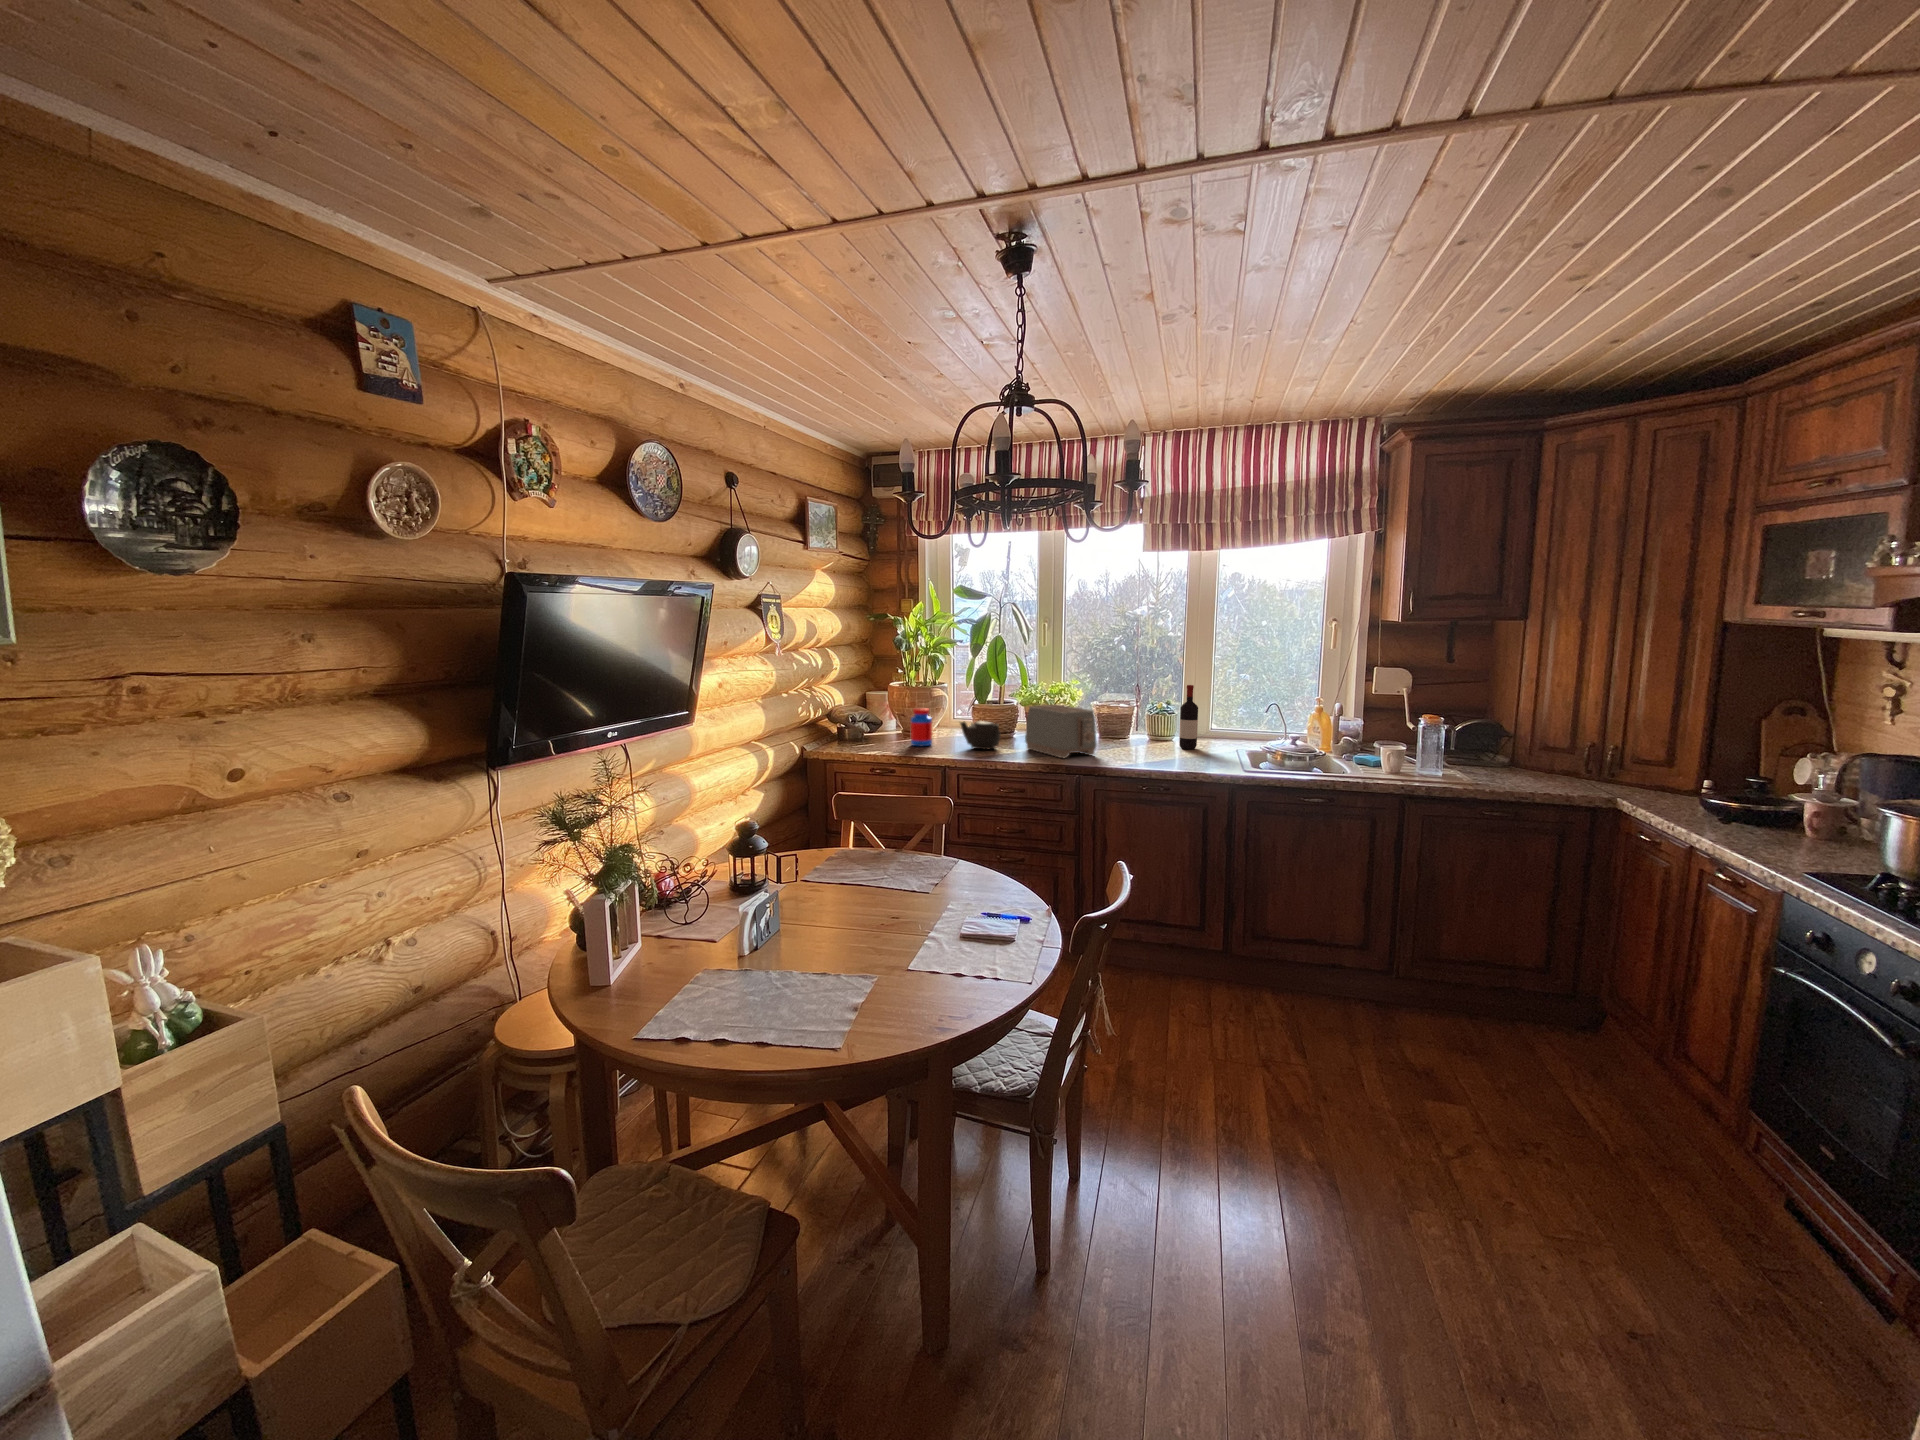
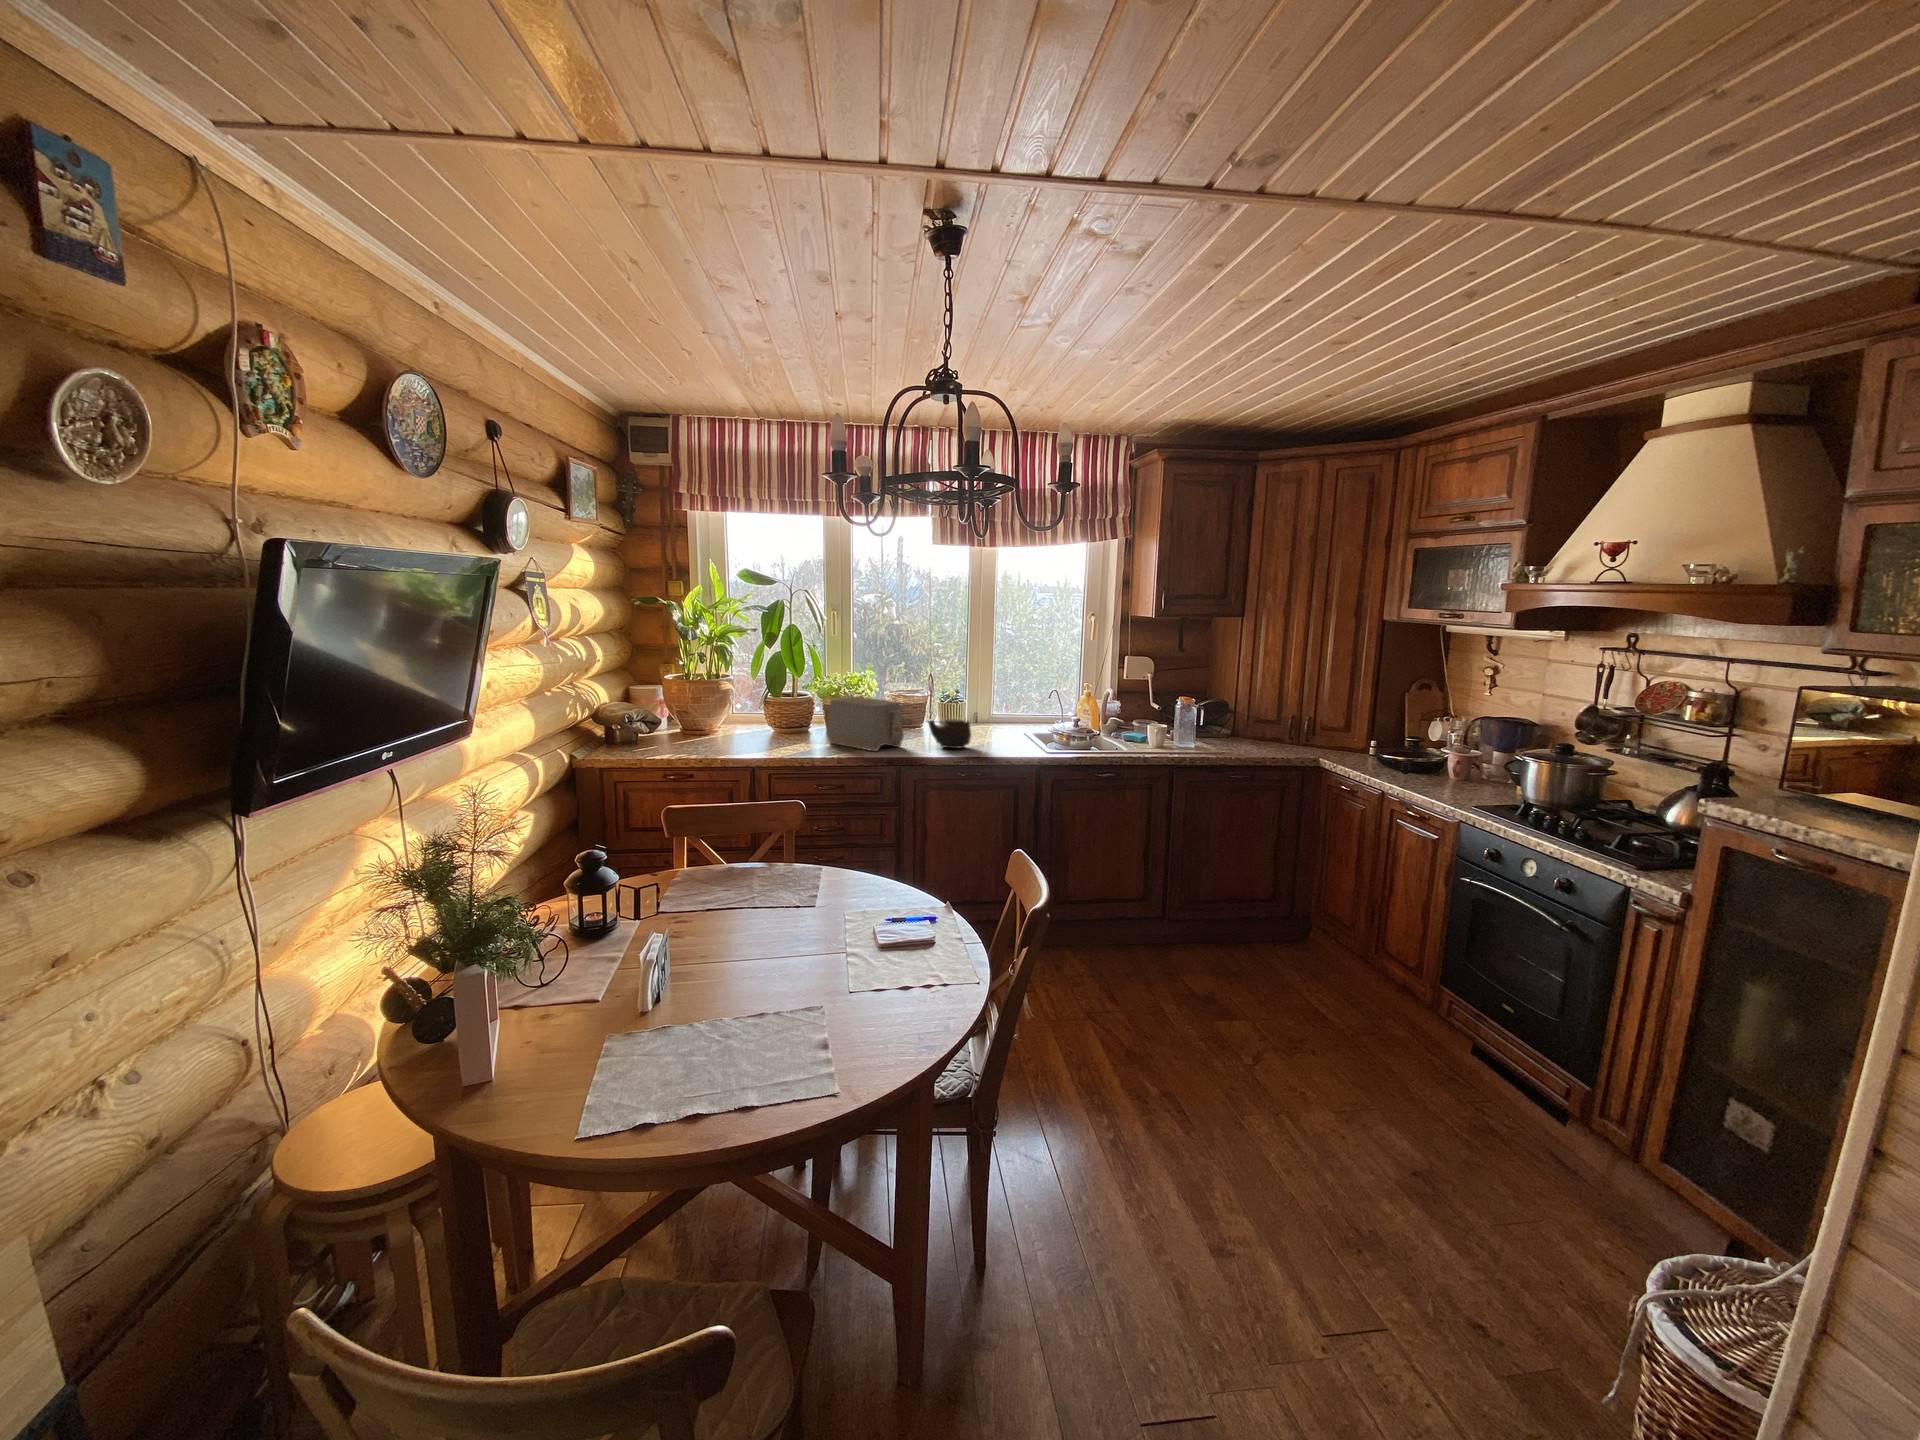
wine bottle: present [1179,685,1198,749] -> none [971,675,988,736]
jar: present [910,708,932,746] -> none [698,703,723,746]
teapot: present [960,721,1001,749] -> present [928,719,971,748]

